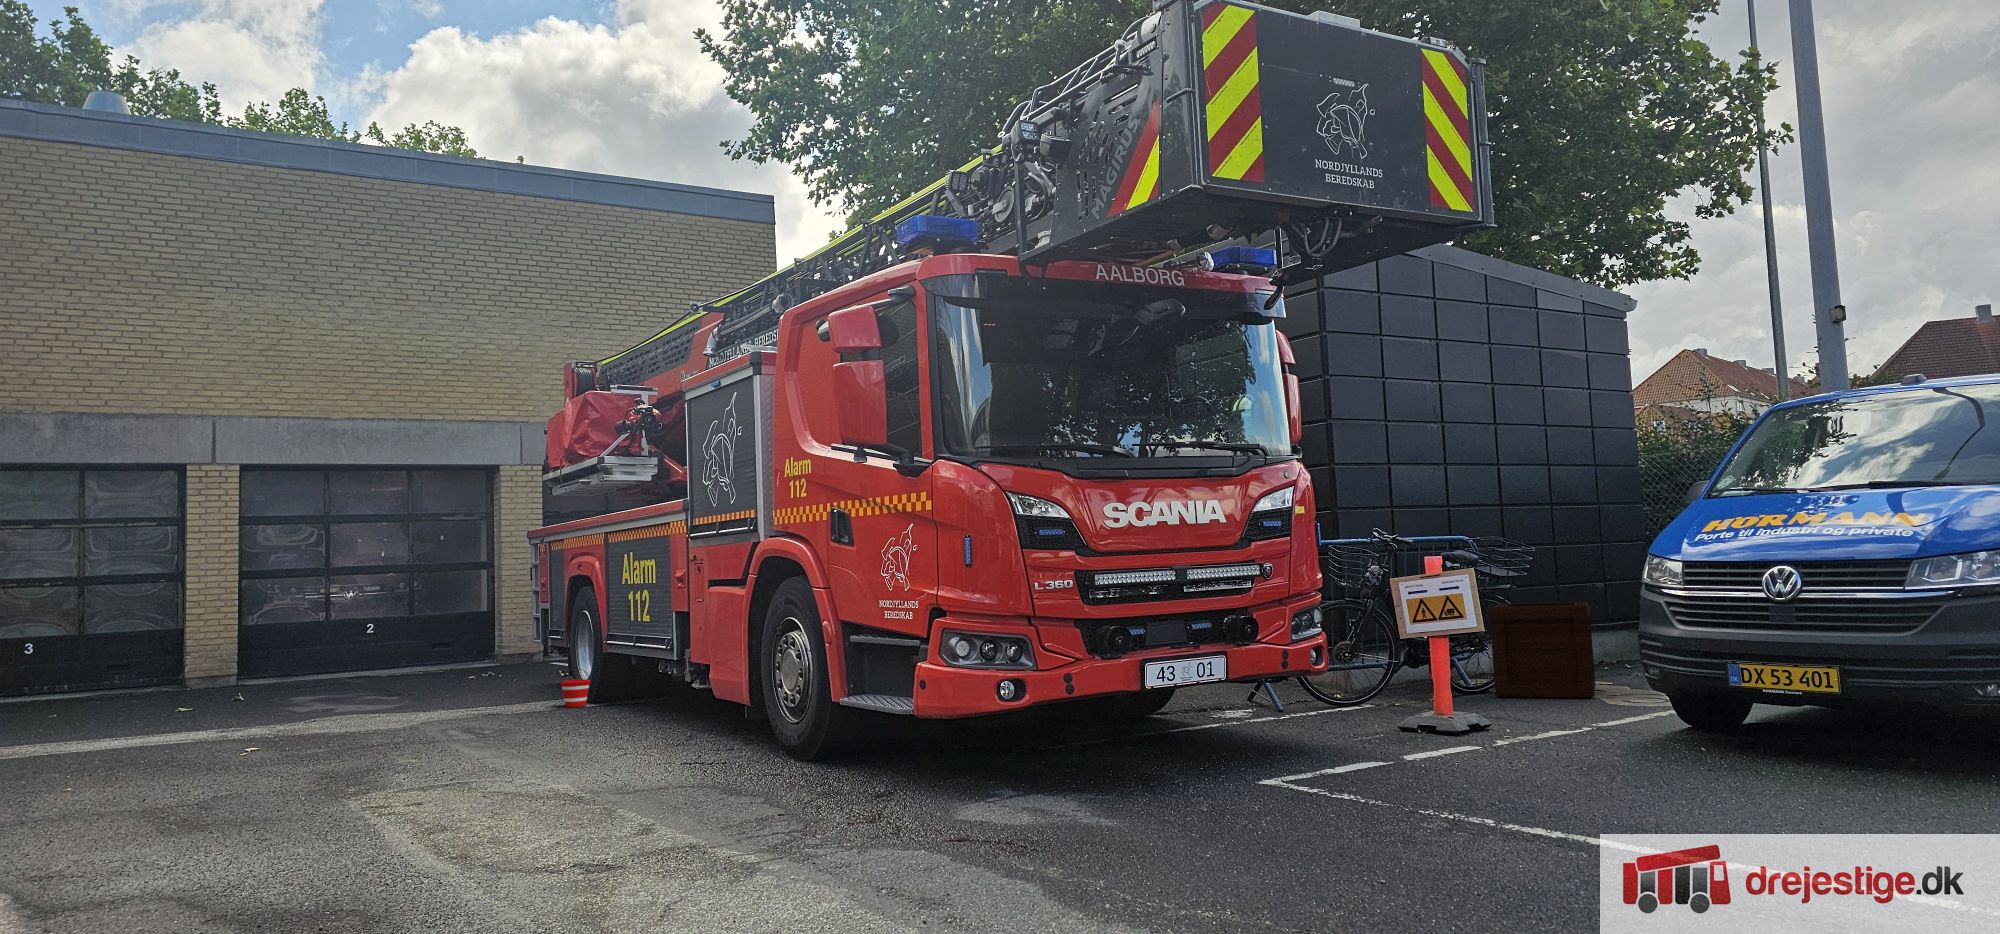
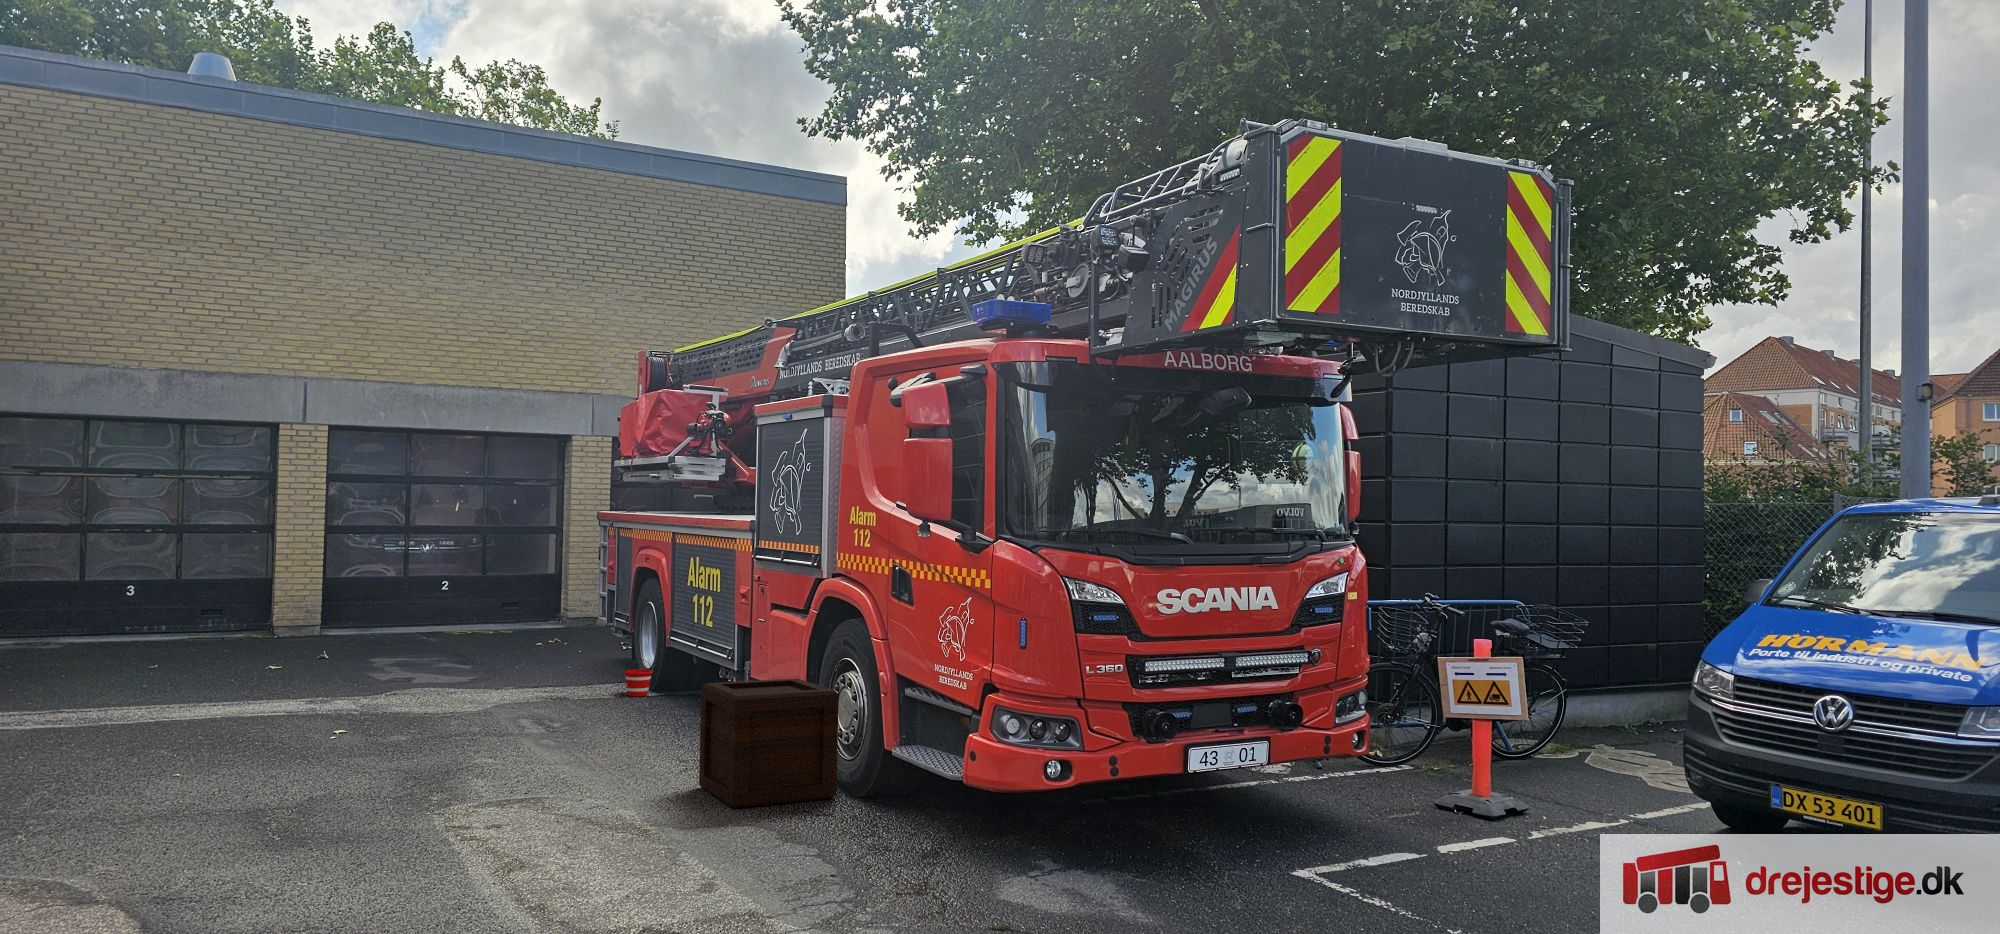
wooden crate: present [1489,602,1595,698] -> present [699,678,839,808]

